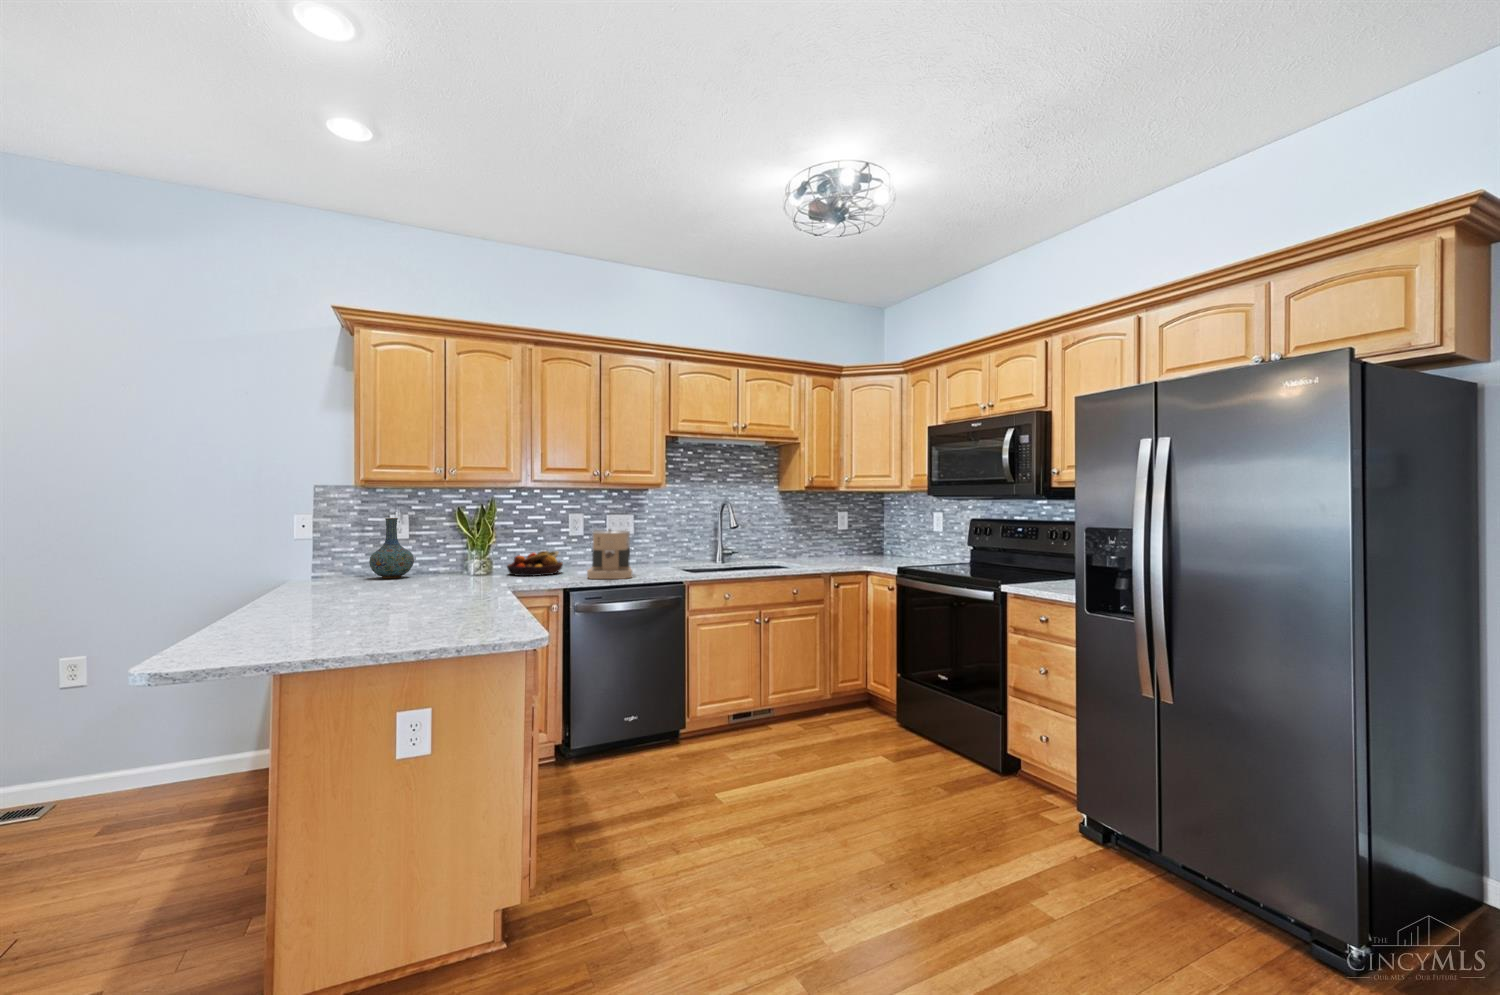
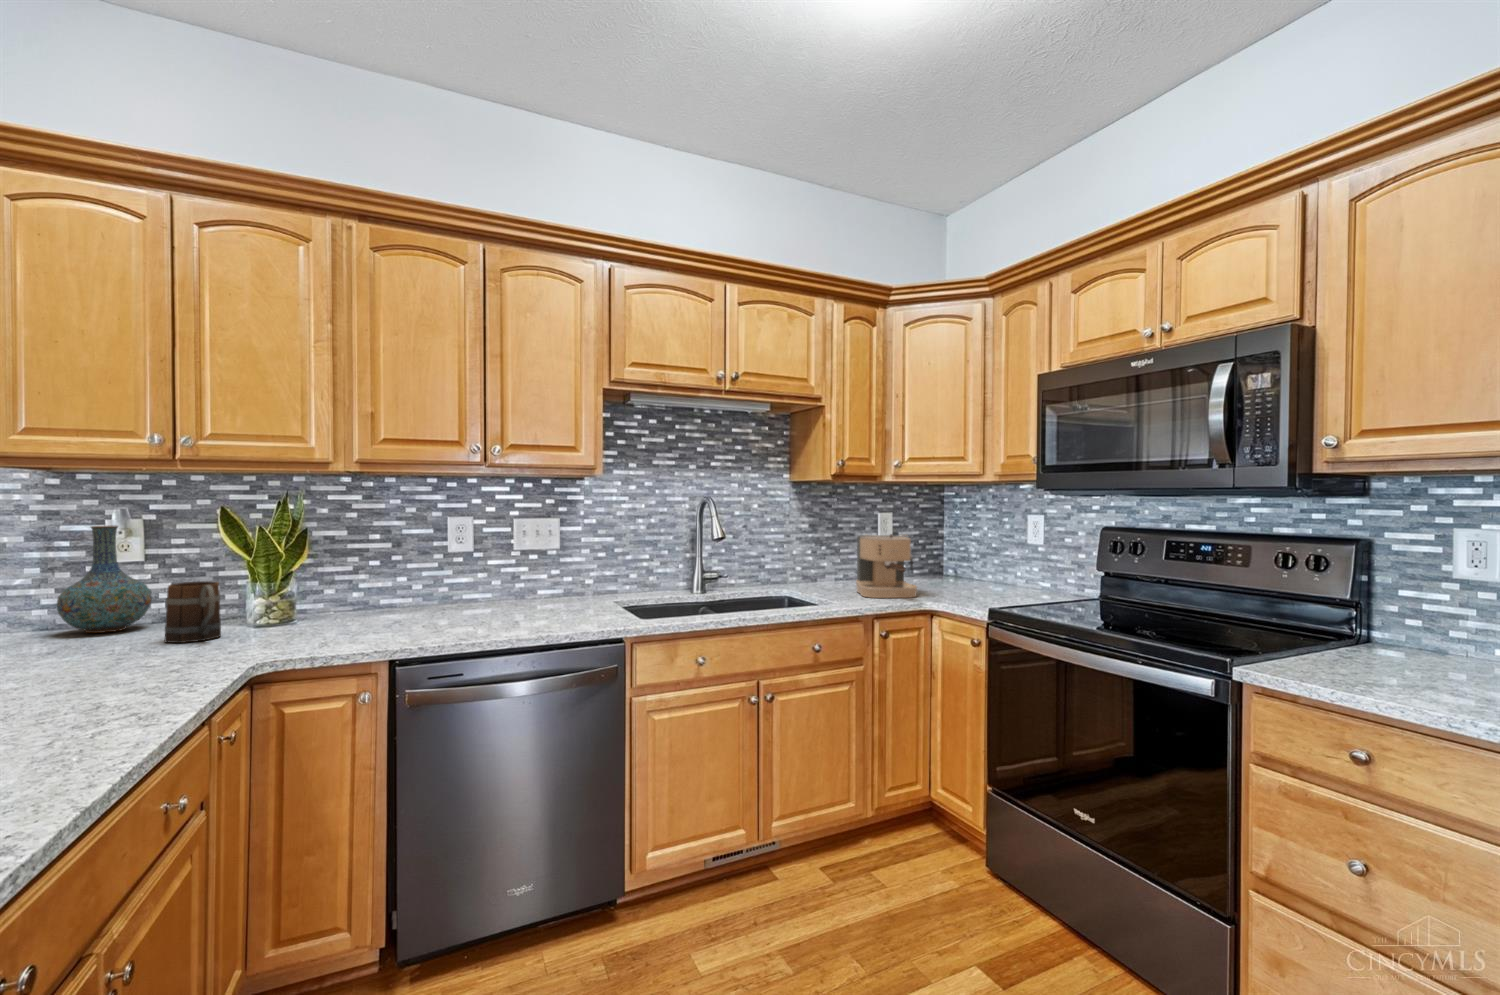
coffee maker: present [587,529,632,579] -> present [856,534,917,598]
mug: none [437,549,468,581] -> present [164,582,221,643]
fruit bowl: present [507,551,563,576] -> none [319,579,424,628]

